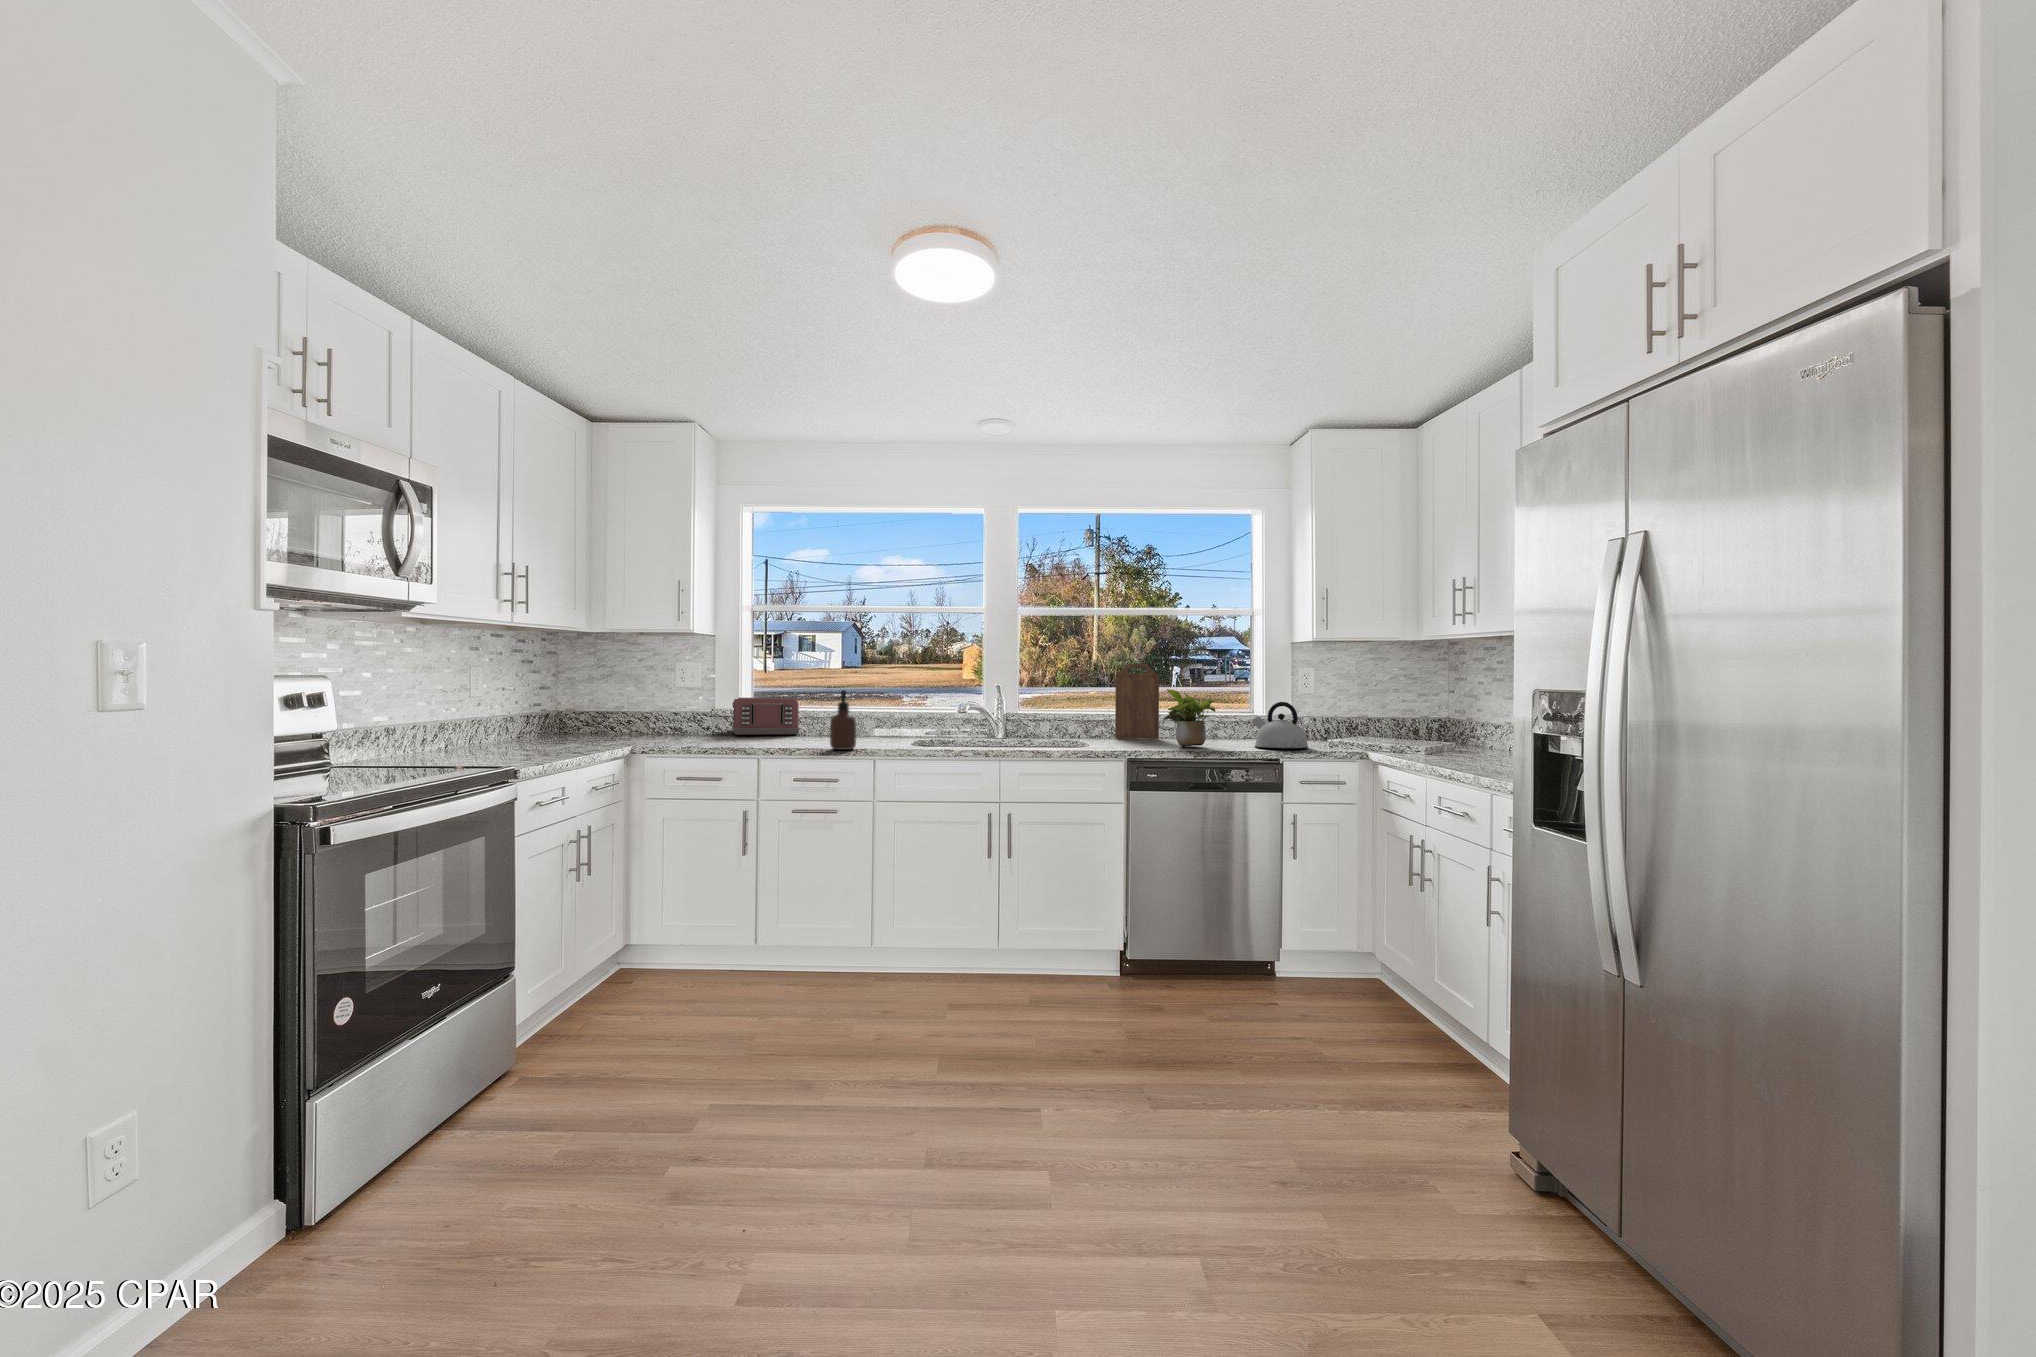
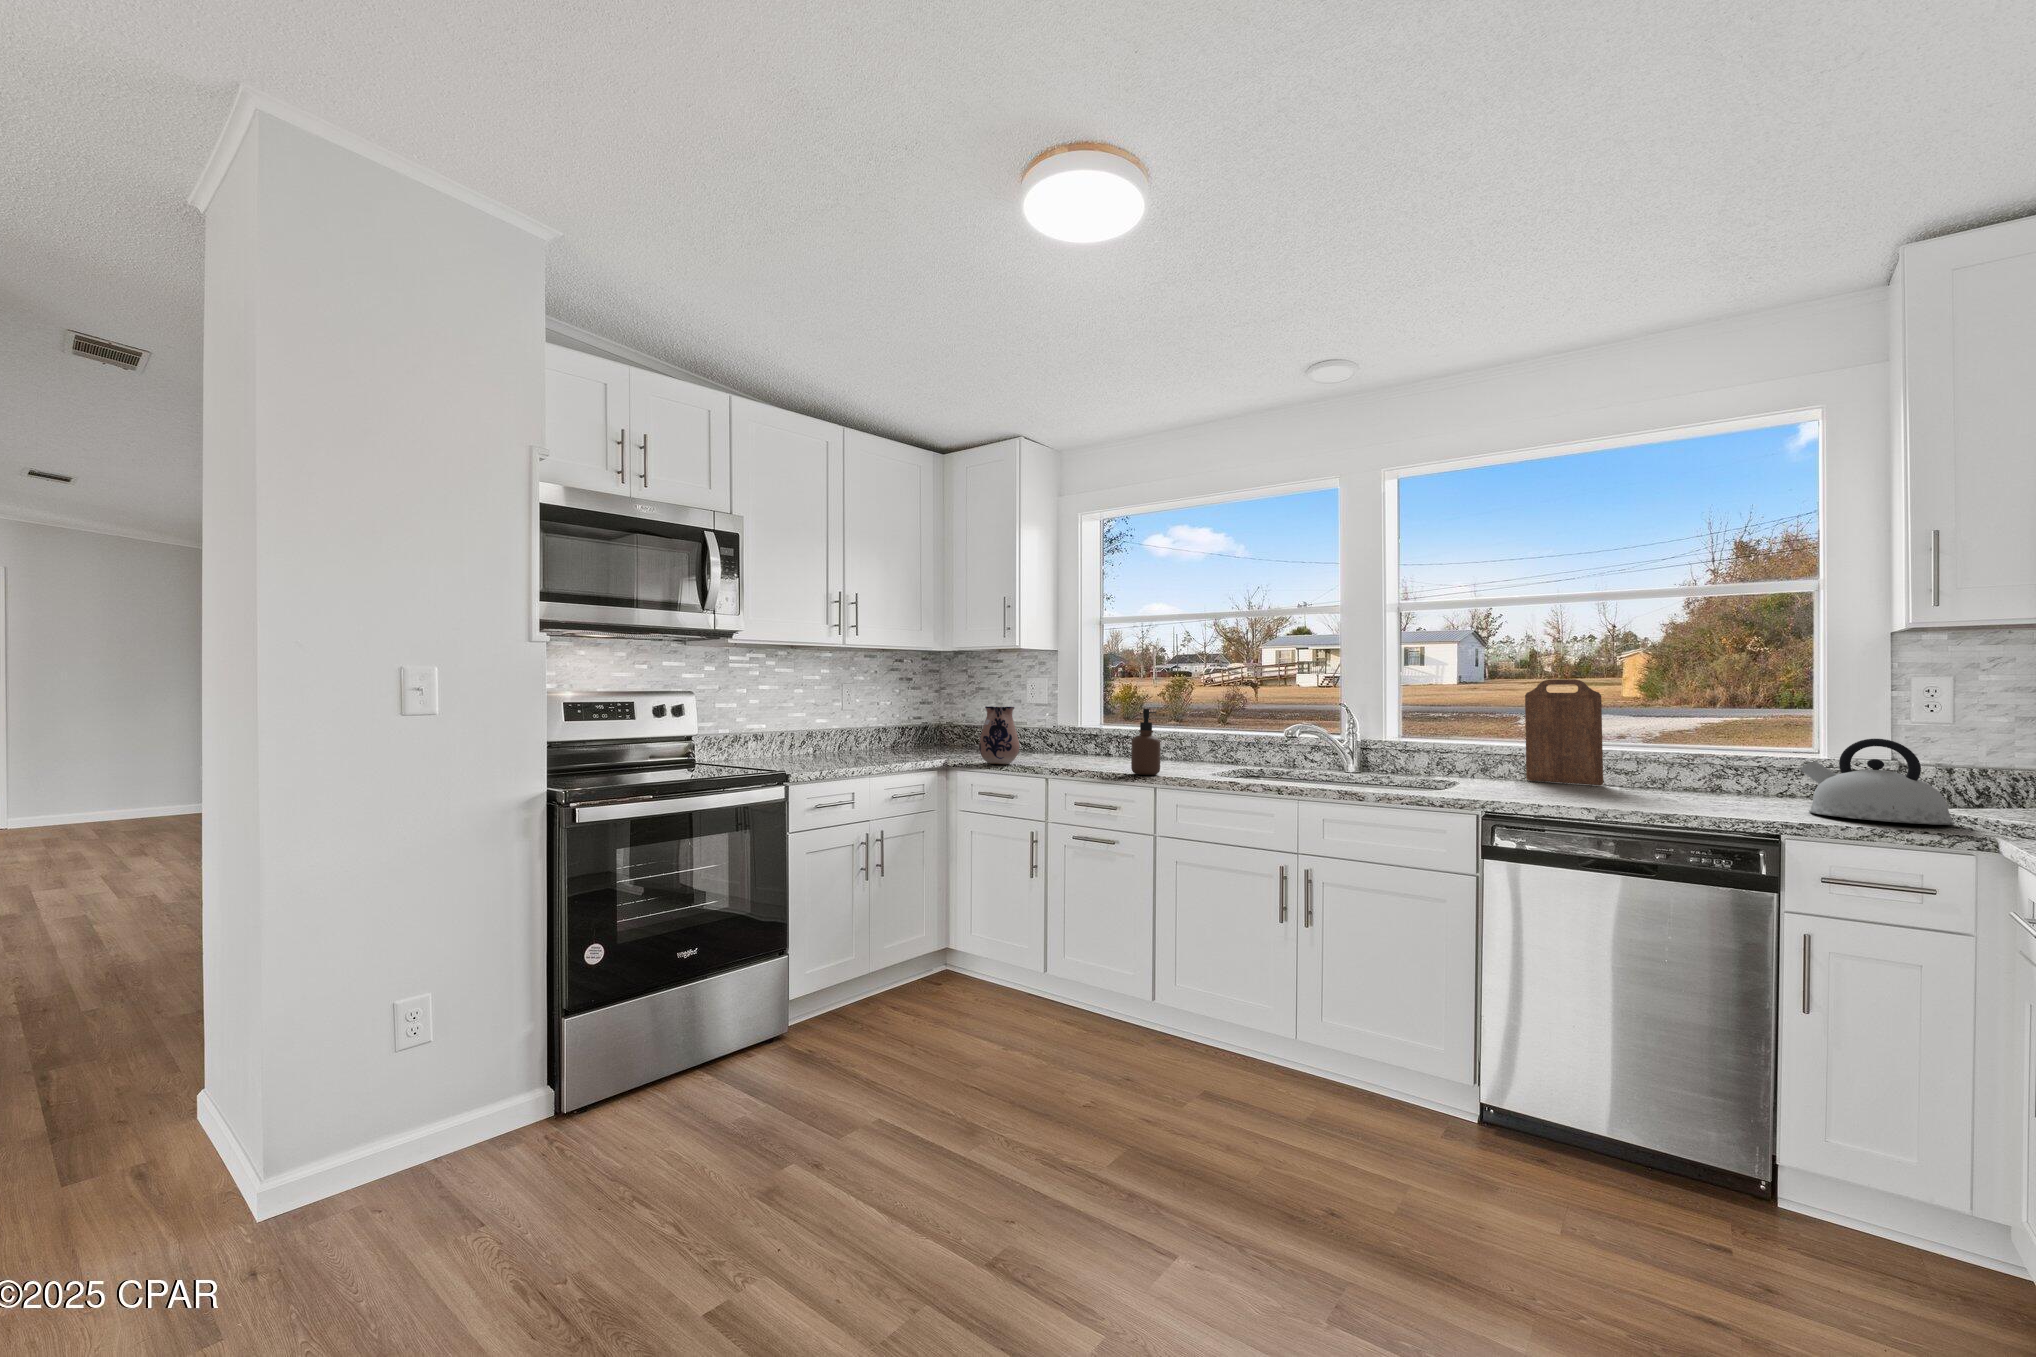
potted plant: present [1163,689,1215,747] -> none [1606,714,1716,803]
ceramic pitcher: none [660,690,704,749] -> present [979,706,1019,764]
toaster: present [732,698,799,735] -> none [1069,717,1137,754]

